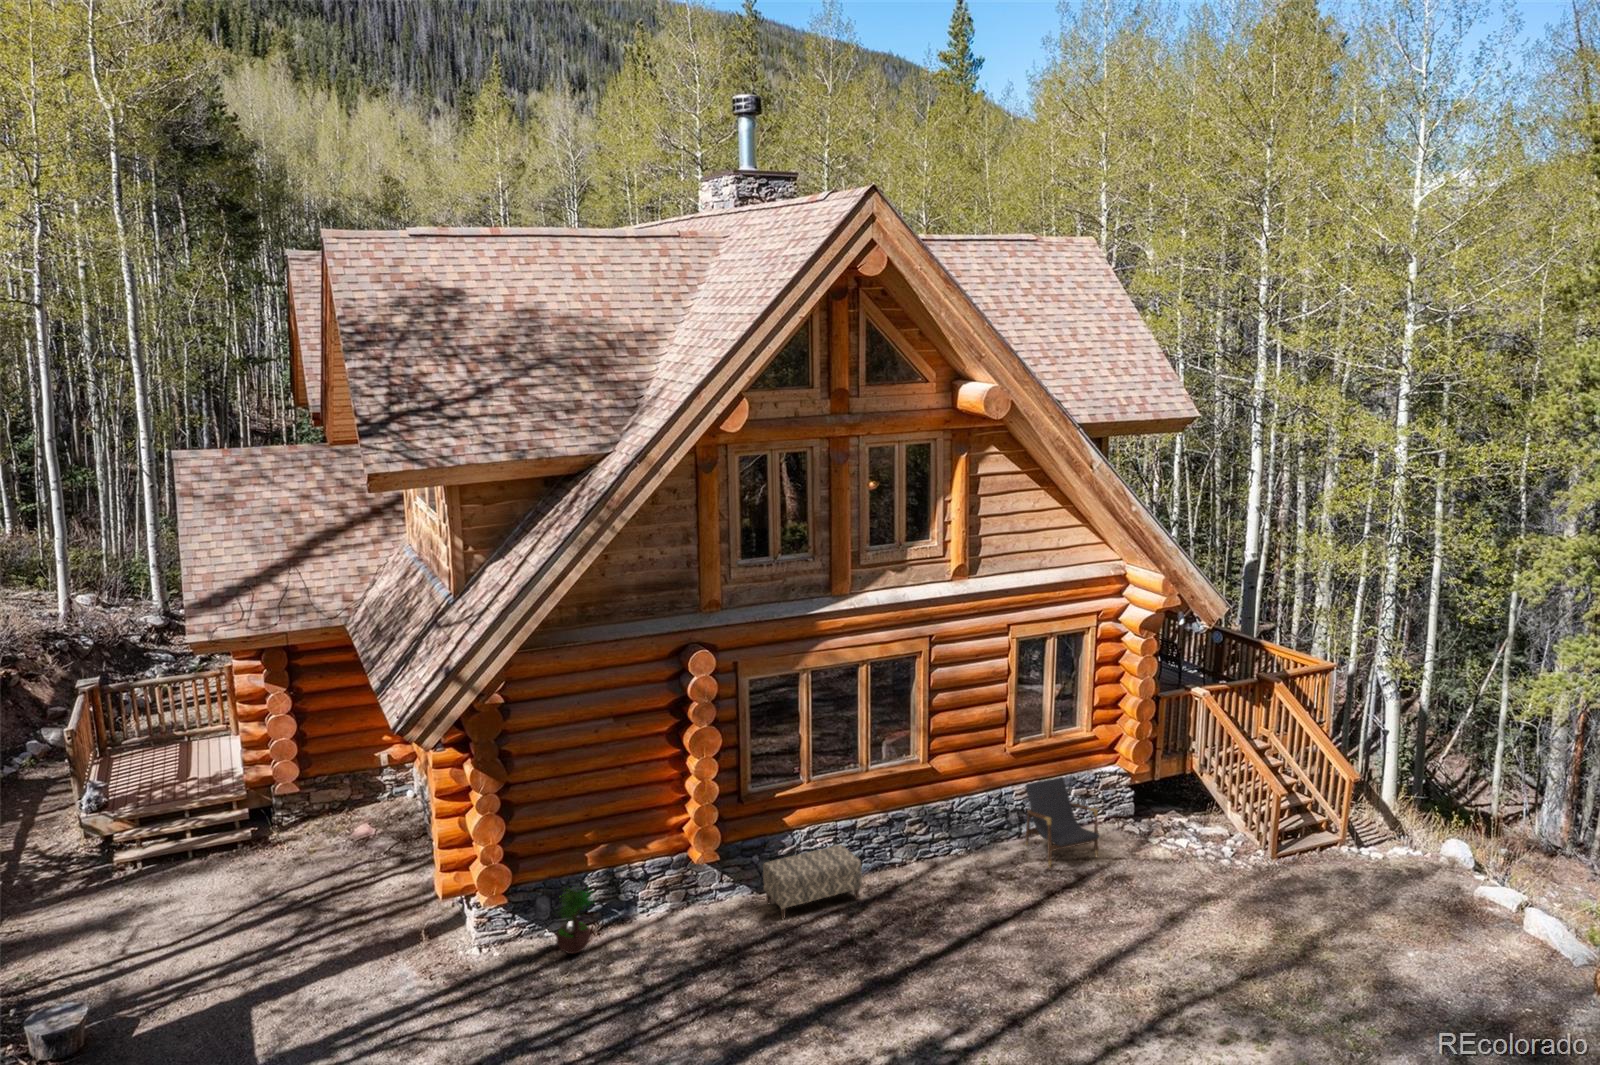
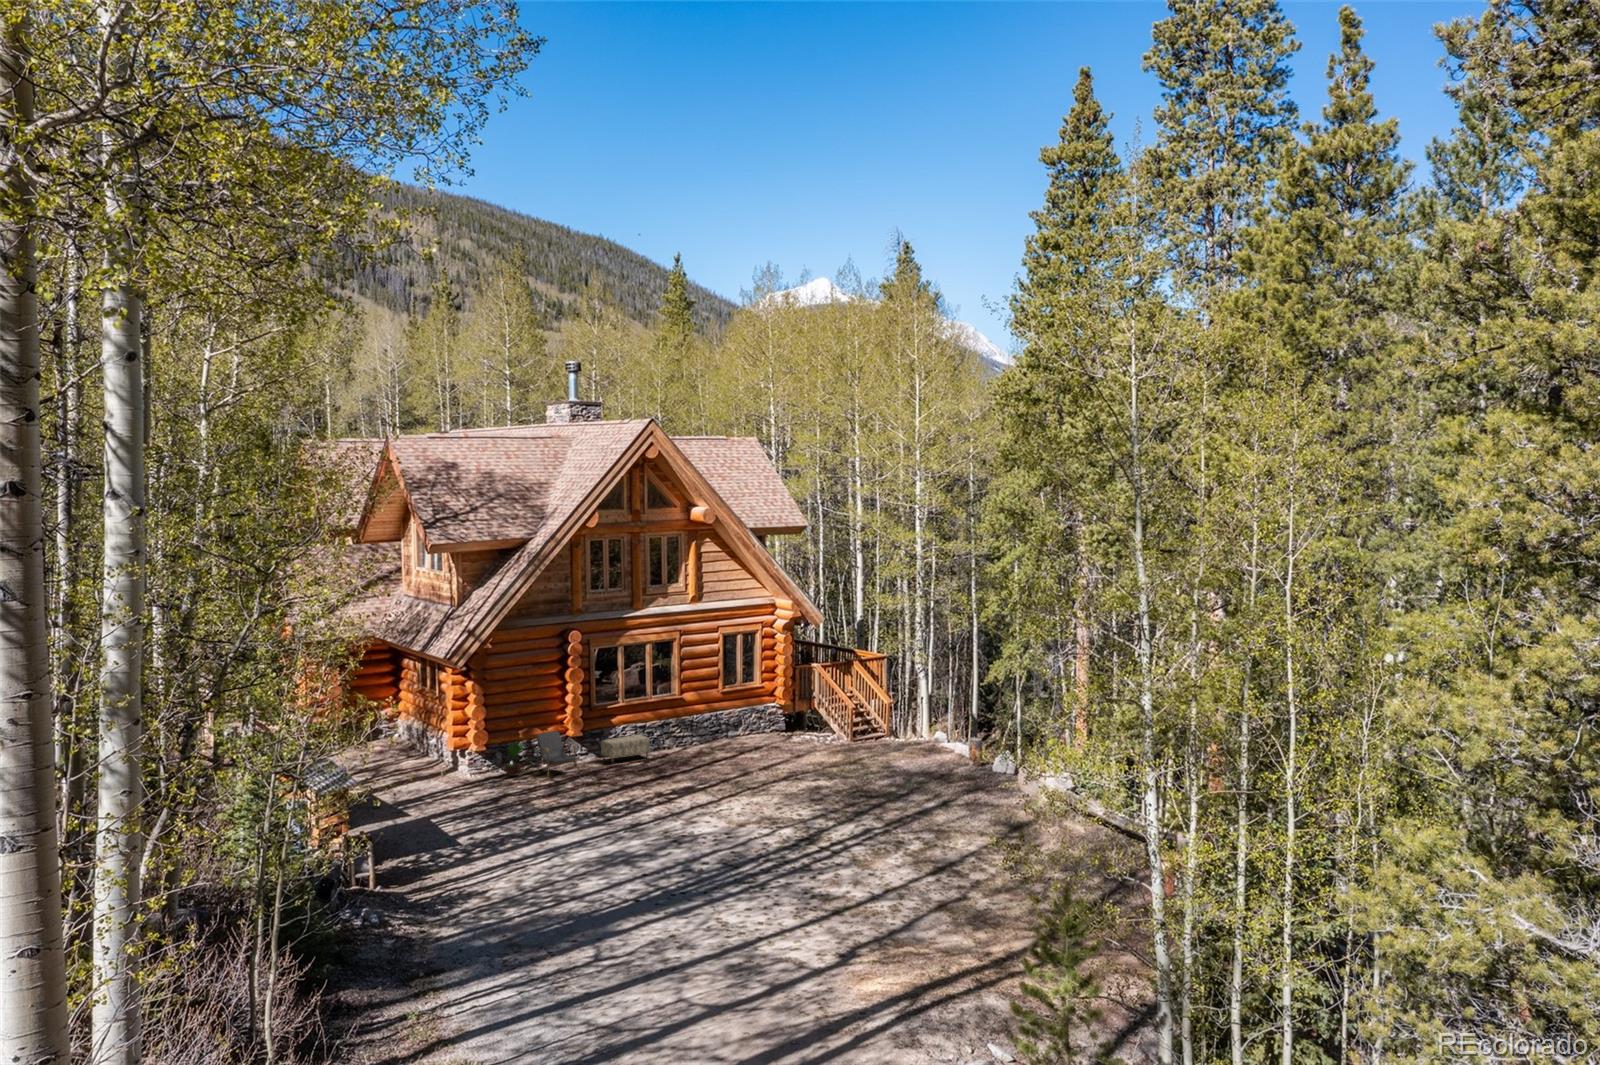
lounge chair: present [1026,777,1100,867] -> present [536,731,577,775]

